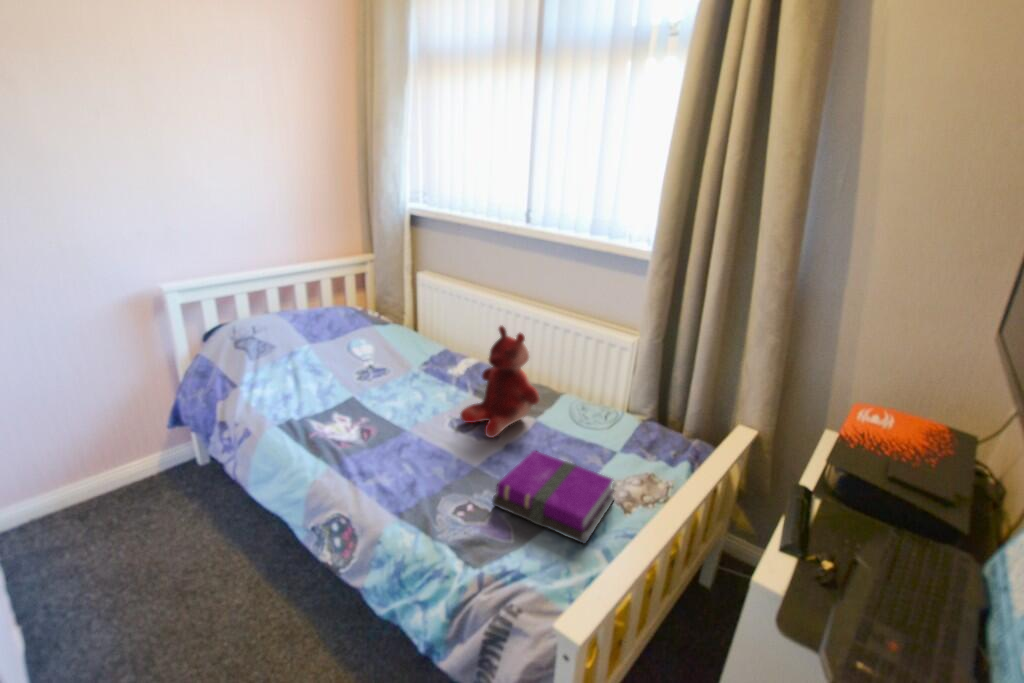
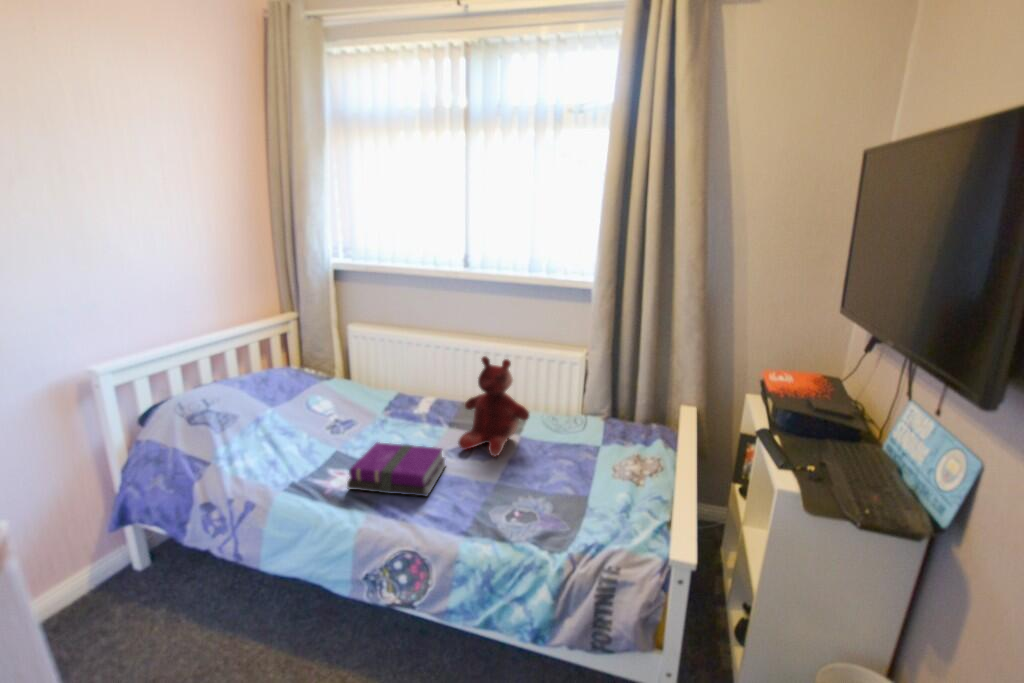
notebook: present [492,451,614,543] -> present [347,442,445,496]

